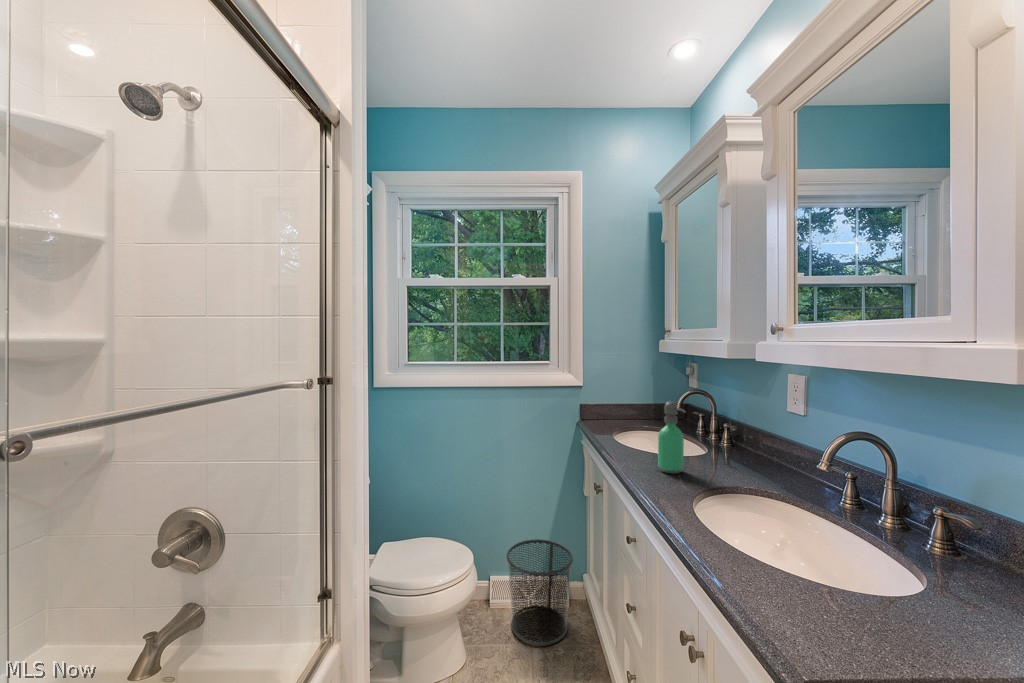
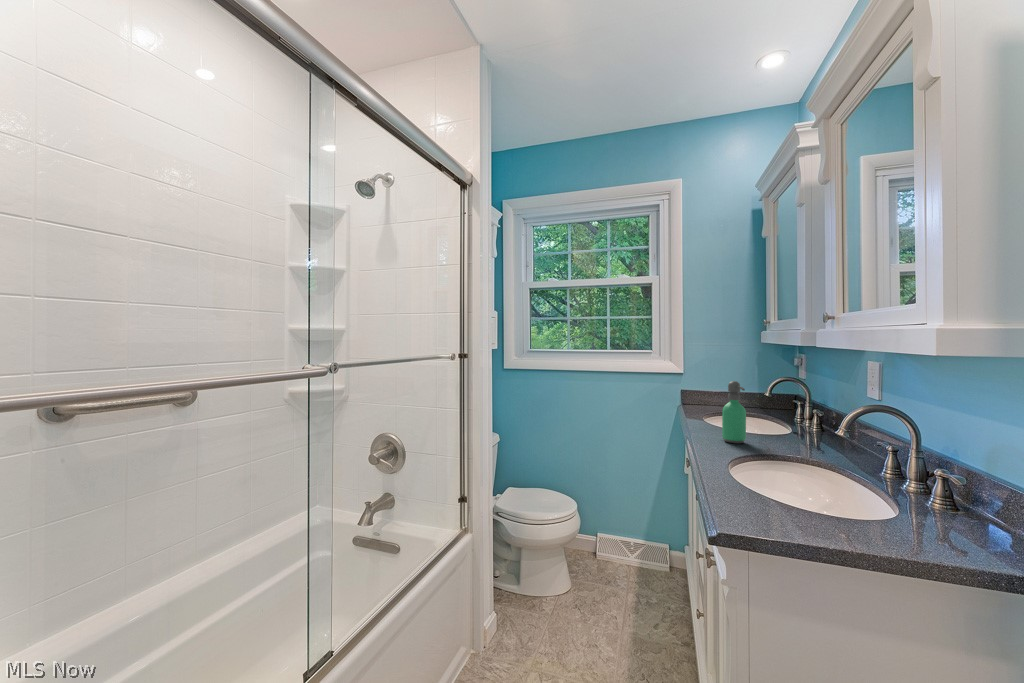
waste bin: present [506,539,573,645] -> none [606,506,666,592]

